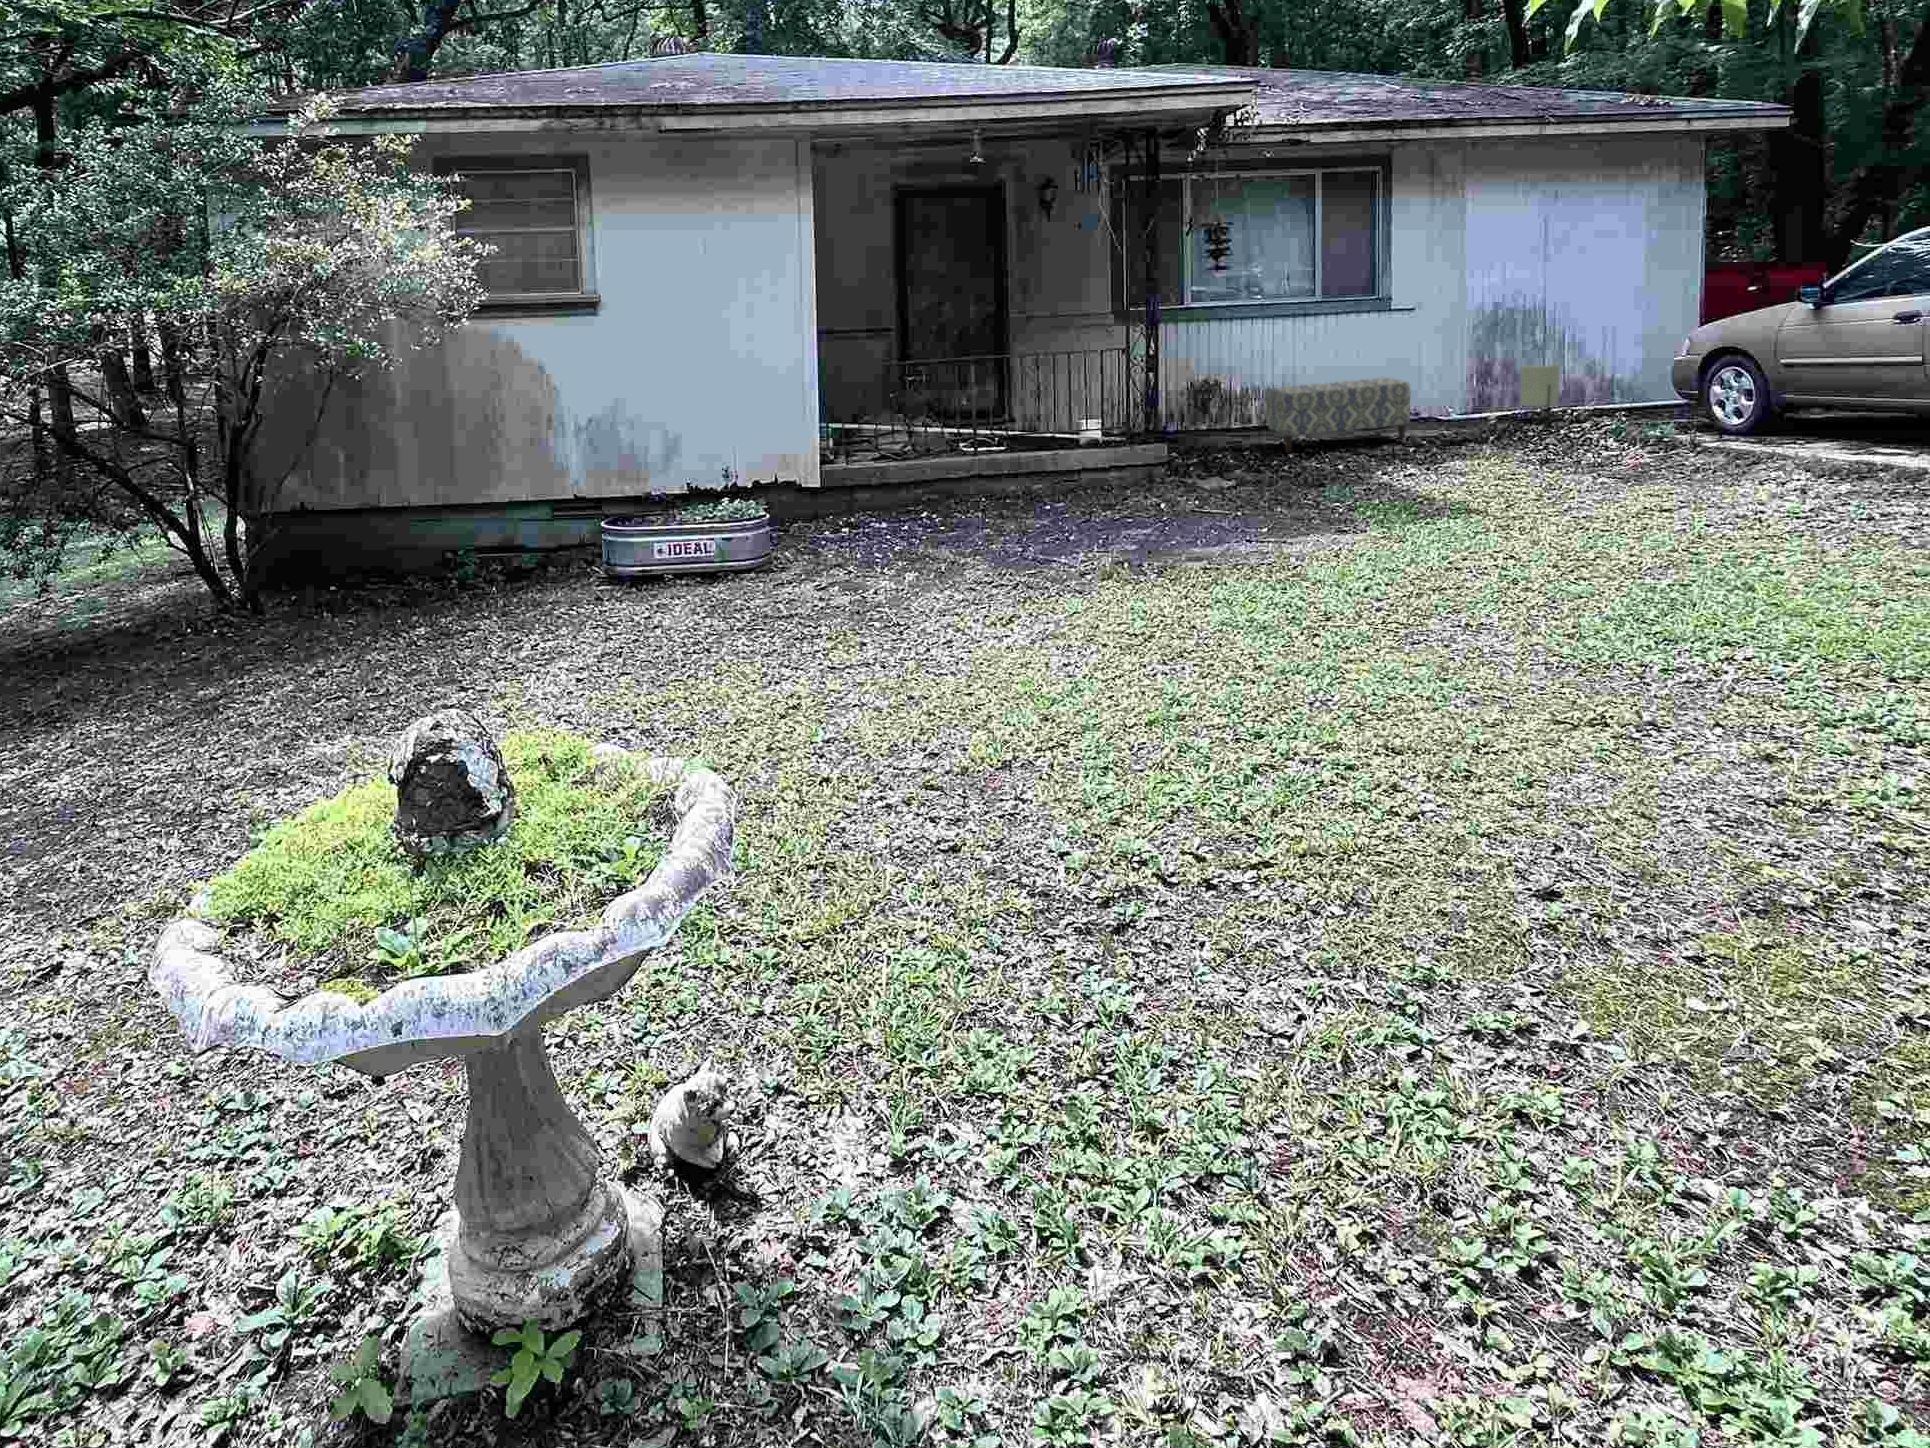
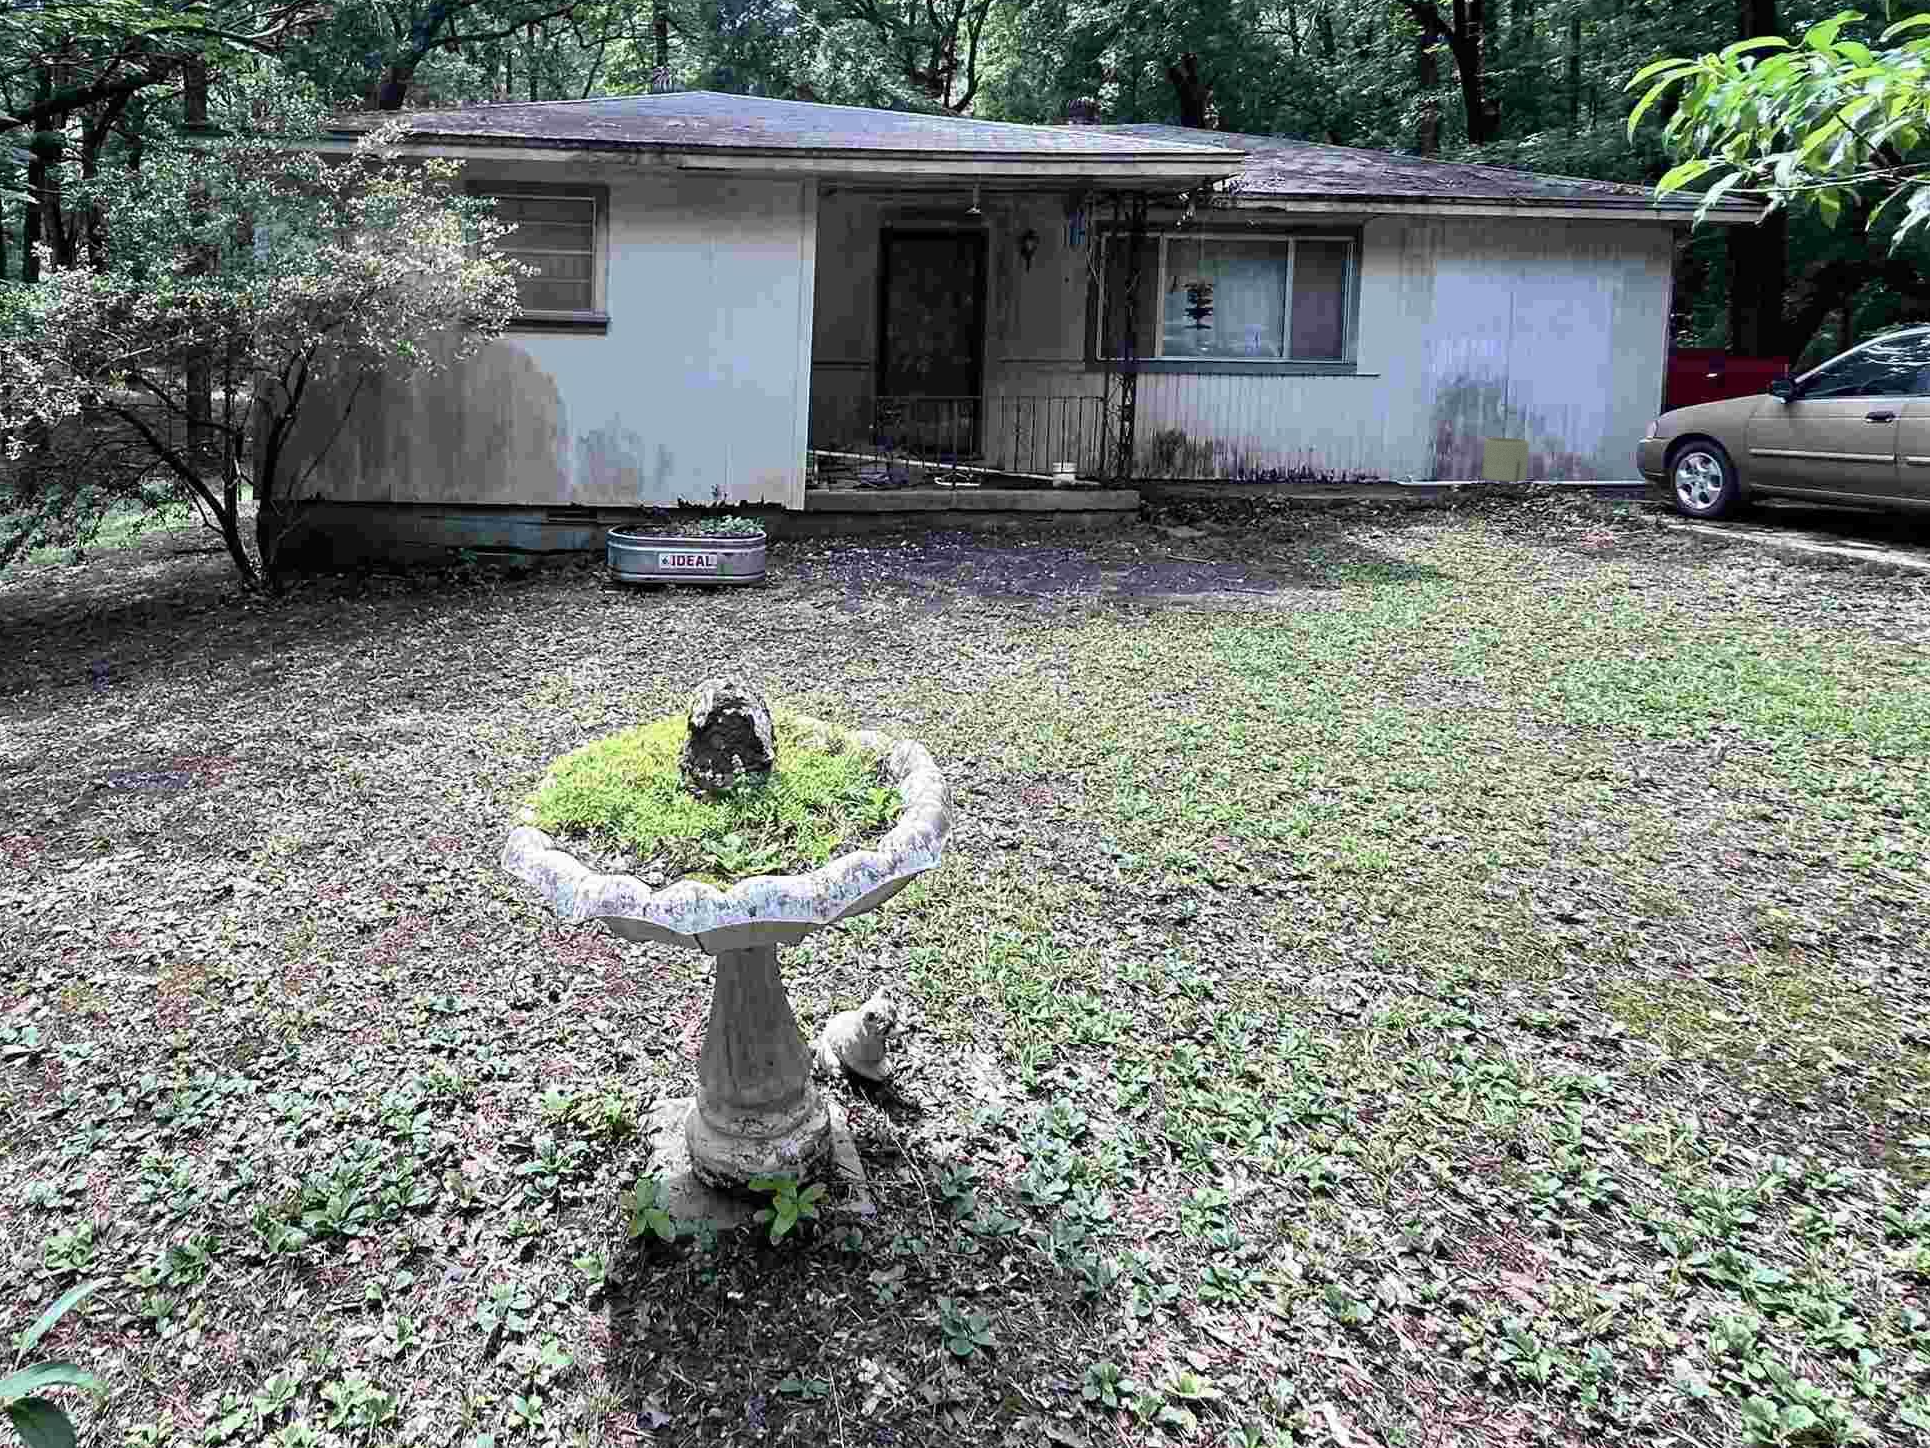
bench: present [1264,378,1410,453] -> none [1232,441,1382,511]

